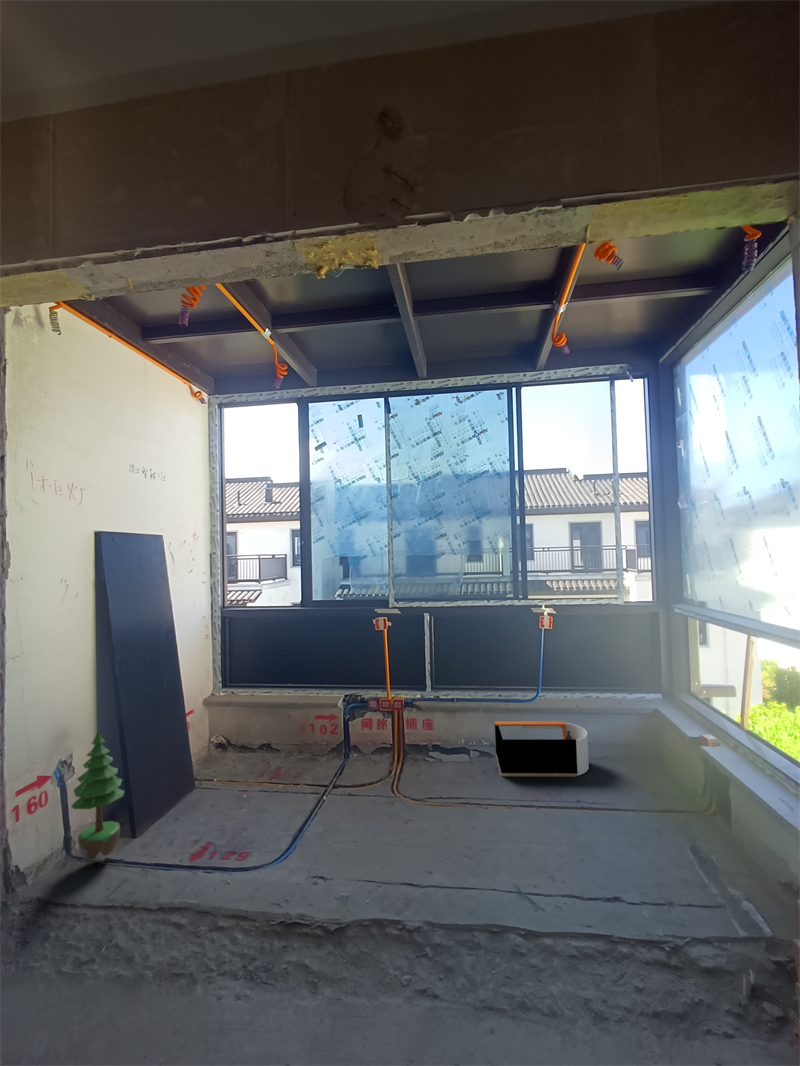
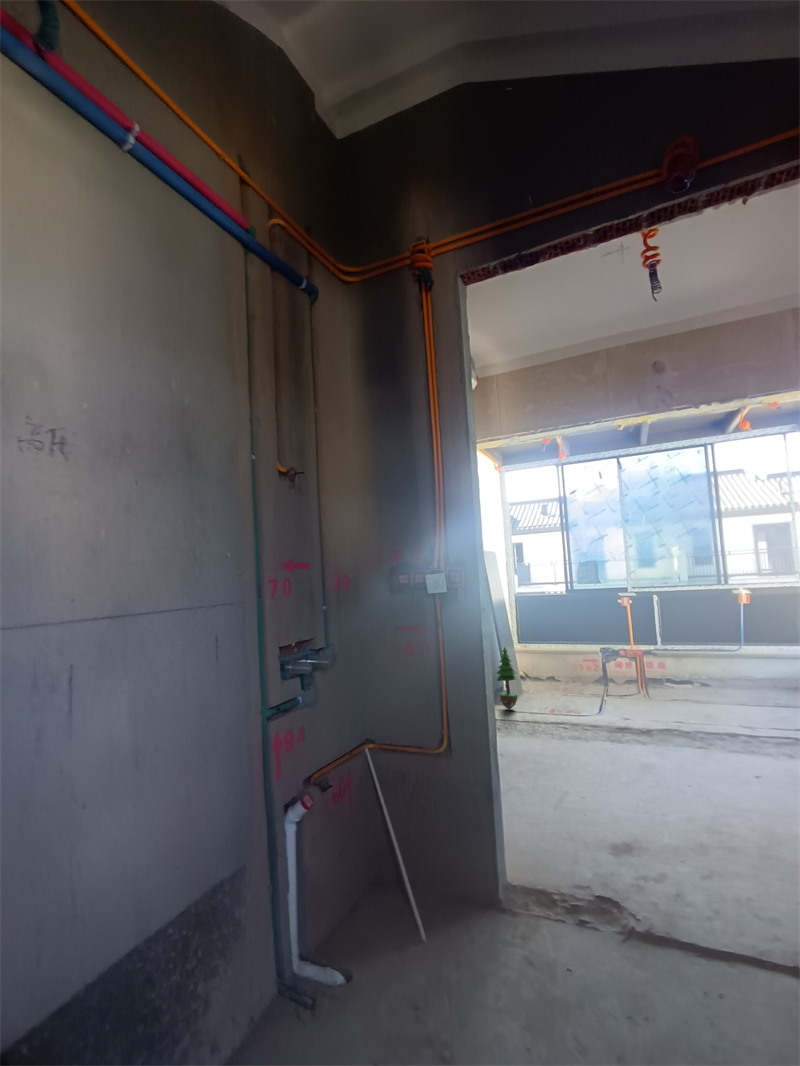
storage bin: present [495,721,589,776] -> none [710,664,782,695]

